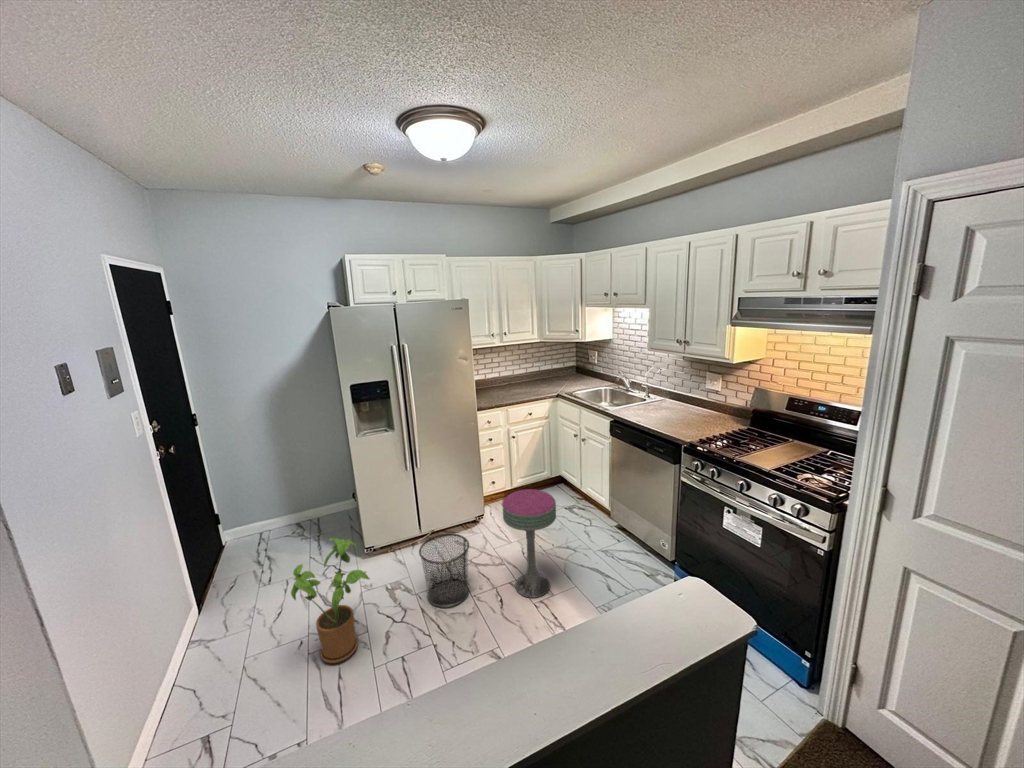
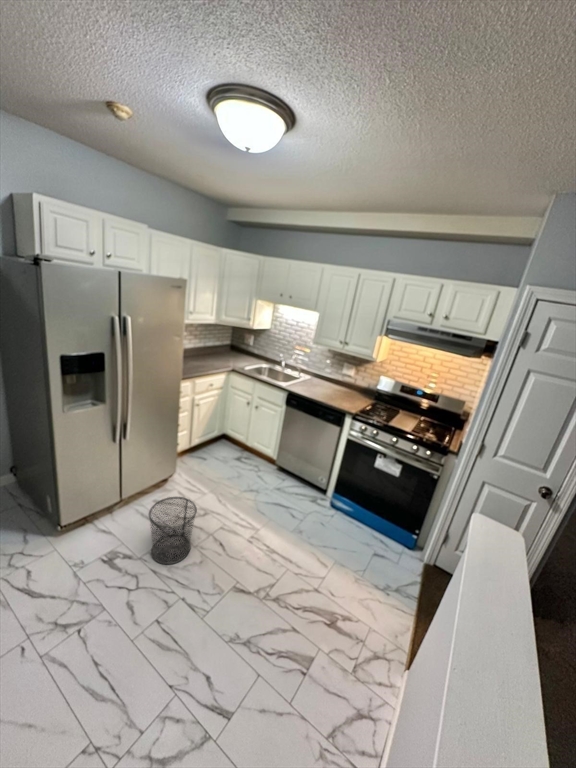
bar stool: present [502,489,556,598] -> none [225,451,269,536]
house plant: present [291,538,370,663] -> none [29,525,130,657]

